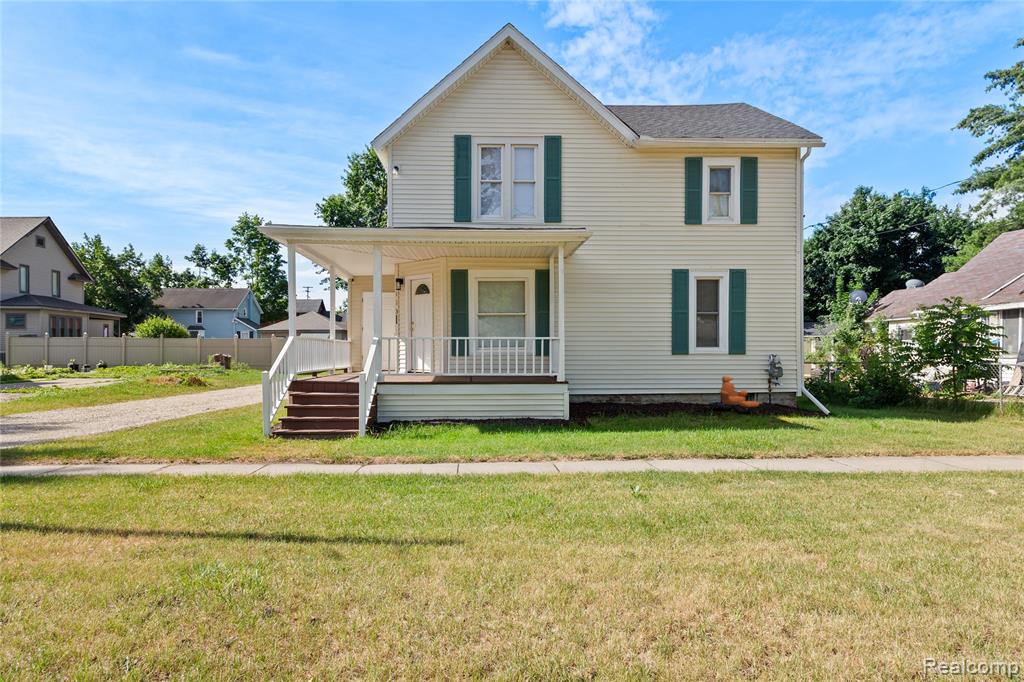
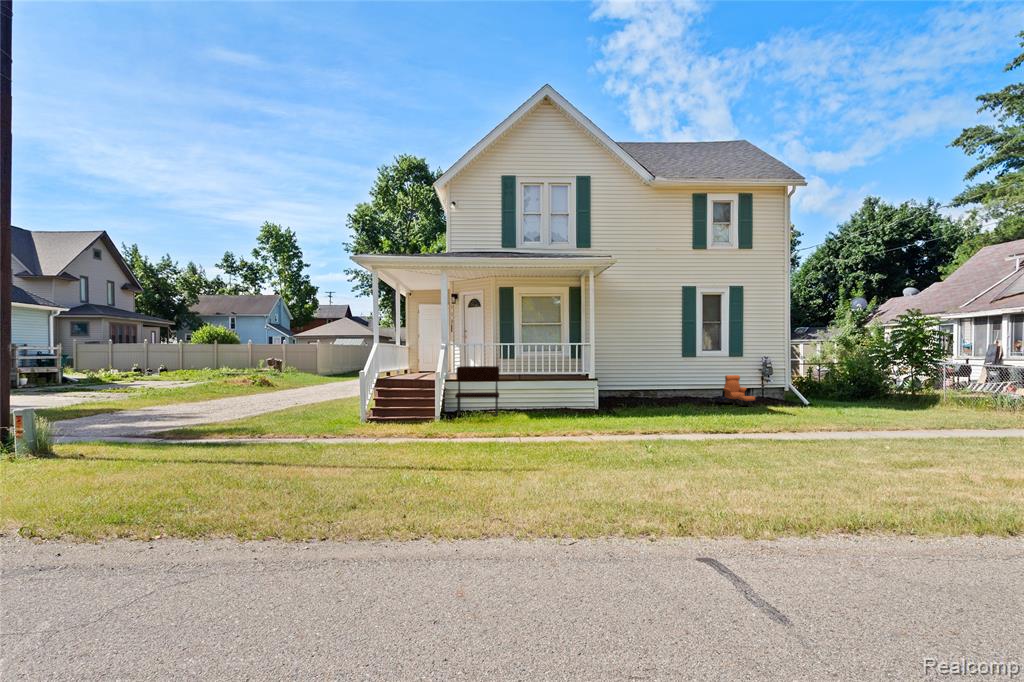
bench: none [388,366,446,429] -> present [455,366,499,416]

